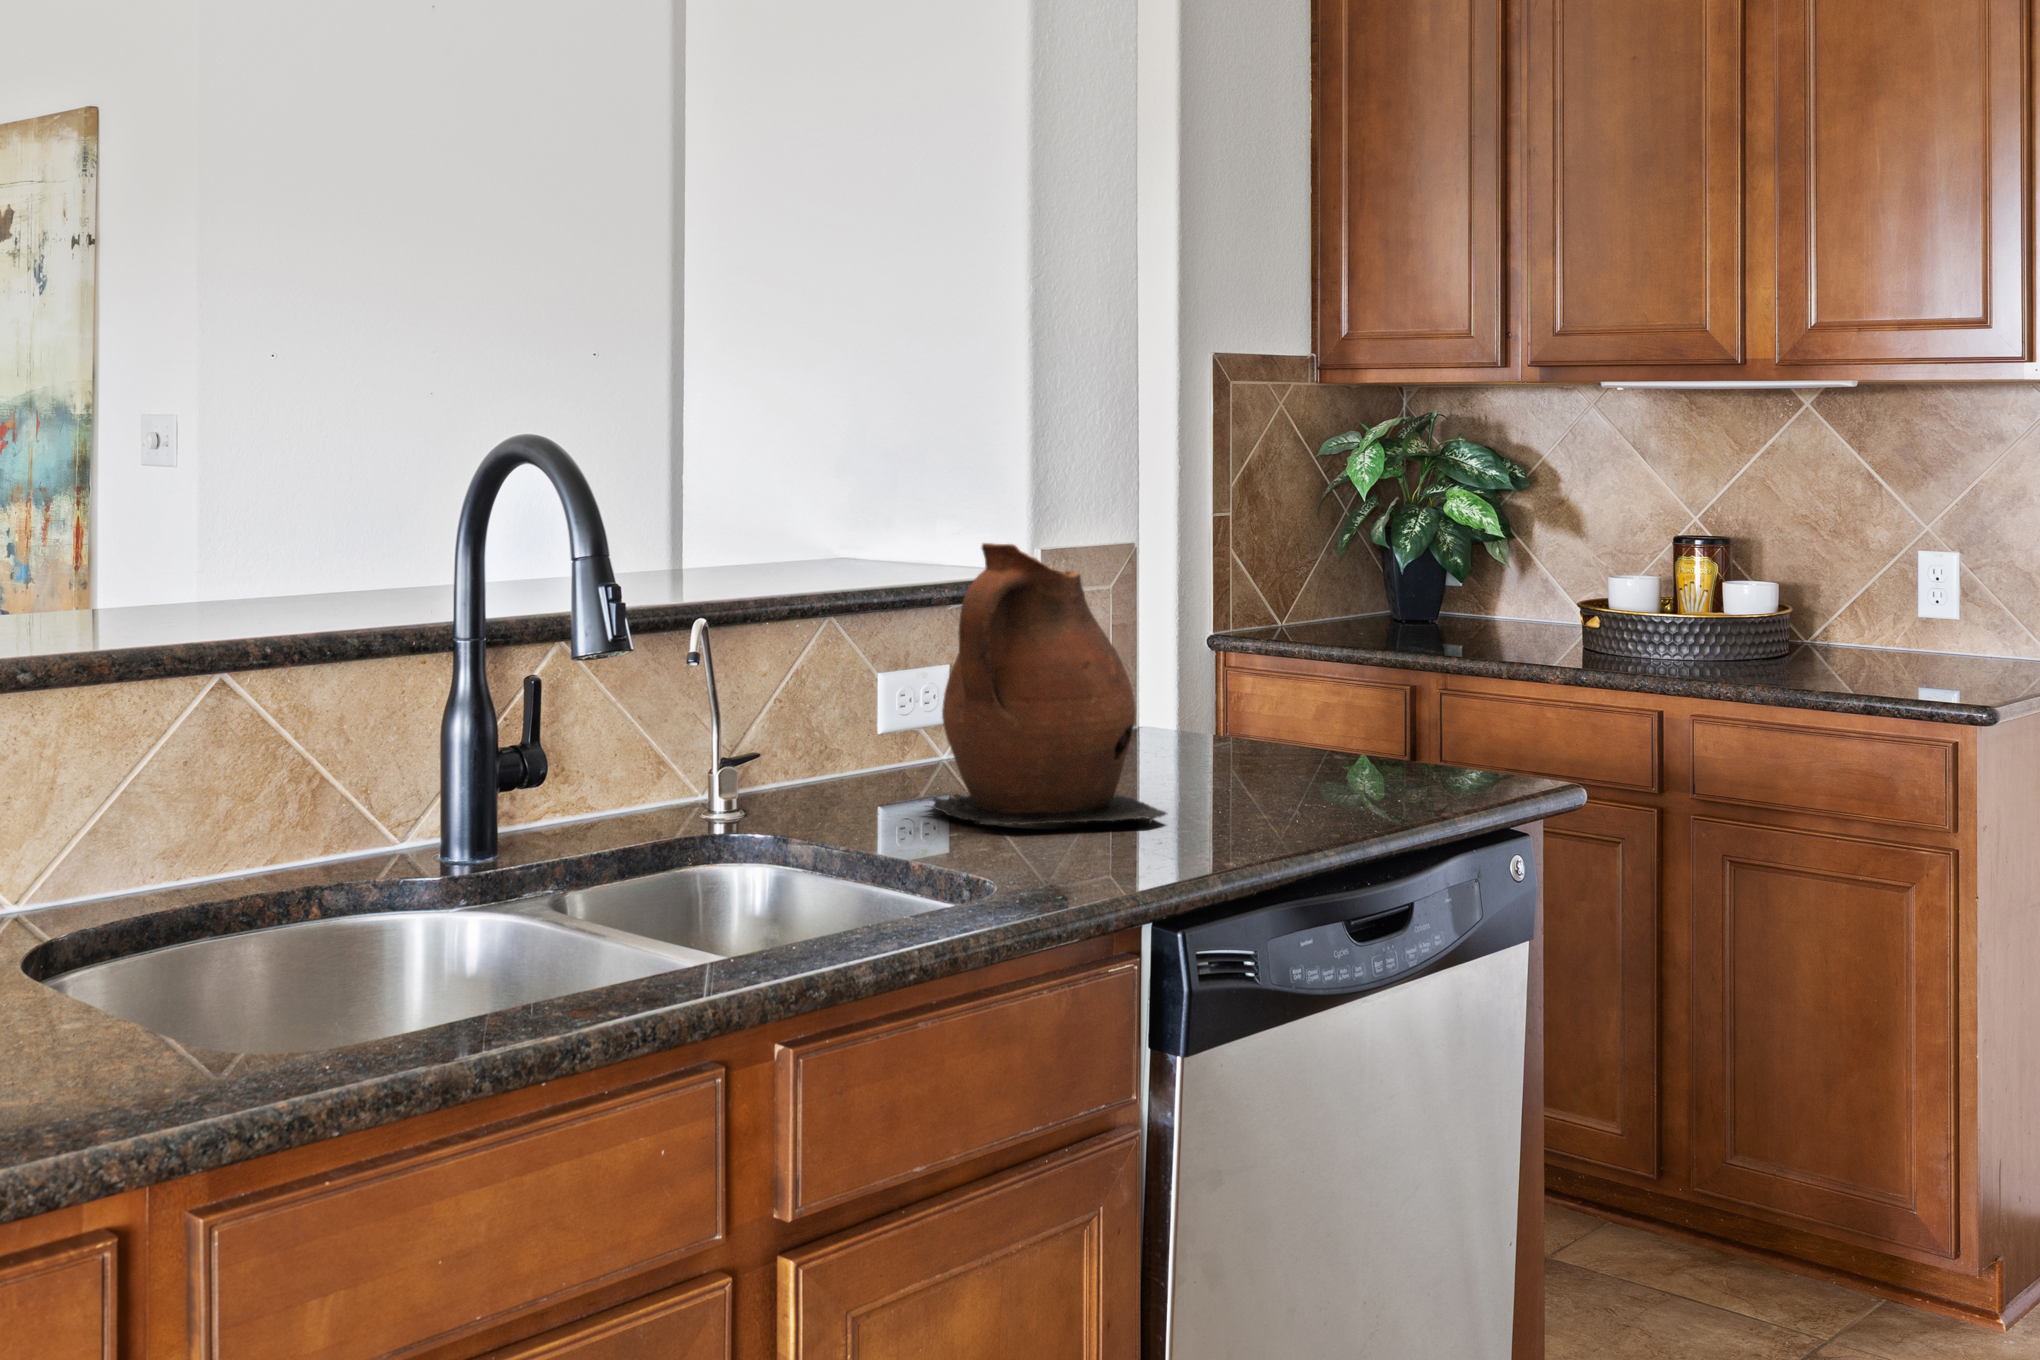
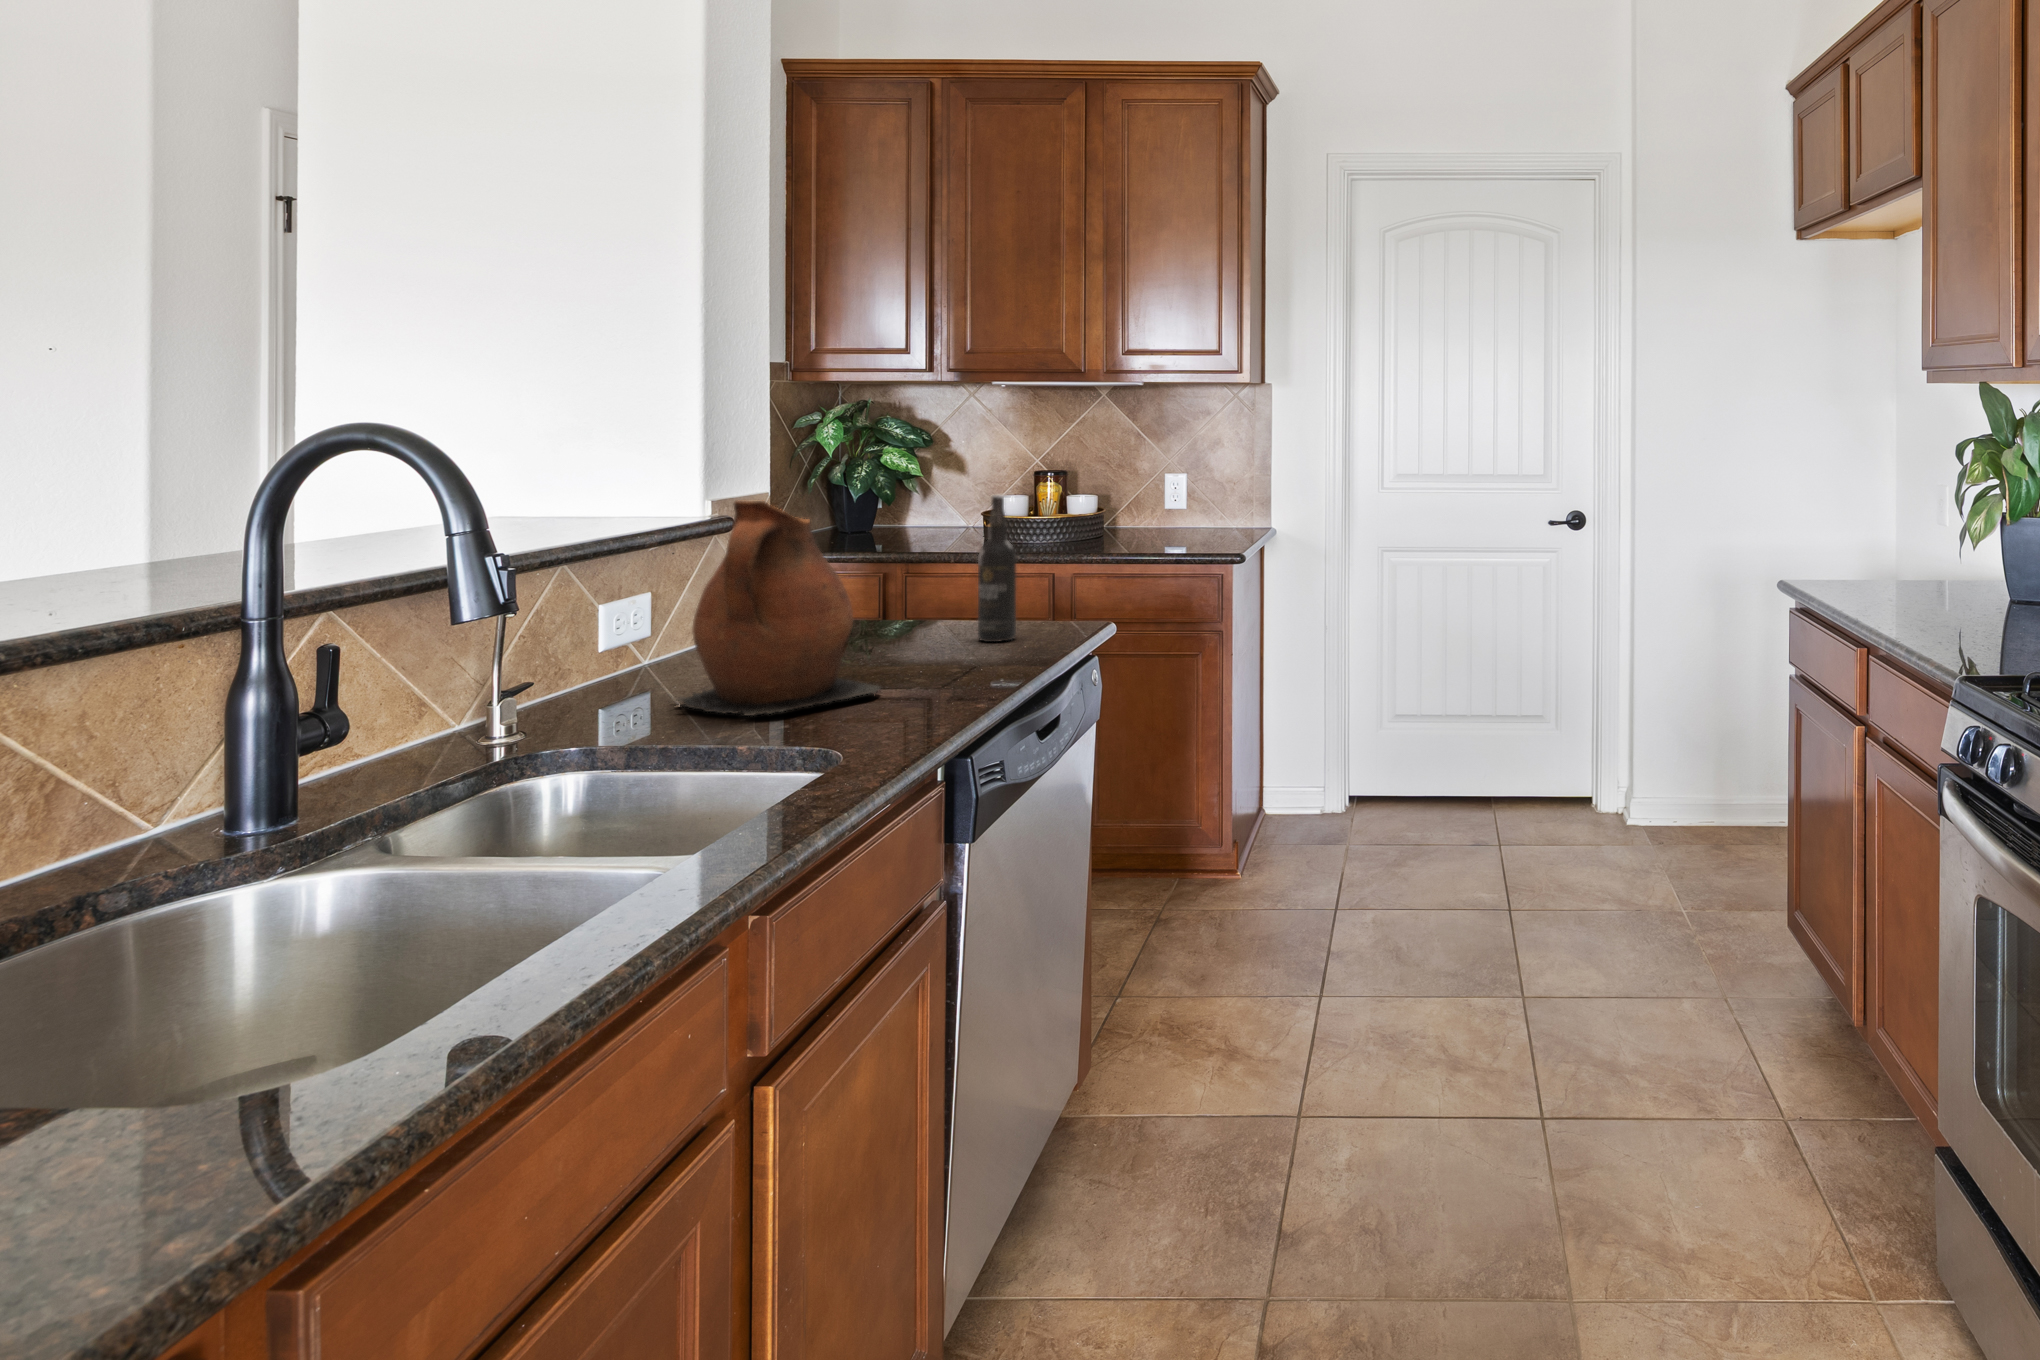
wine bottle: none [1377,557,1434,782] -> present [978,495,1016,642]

